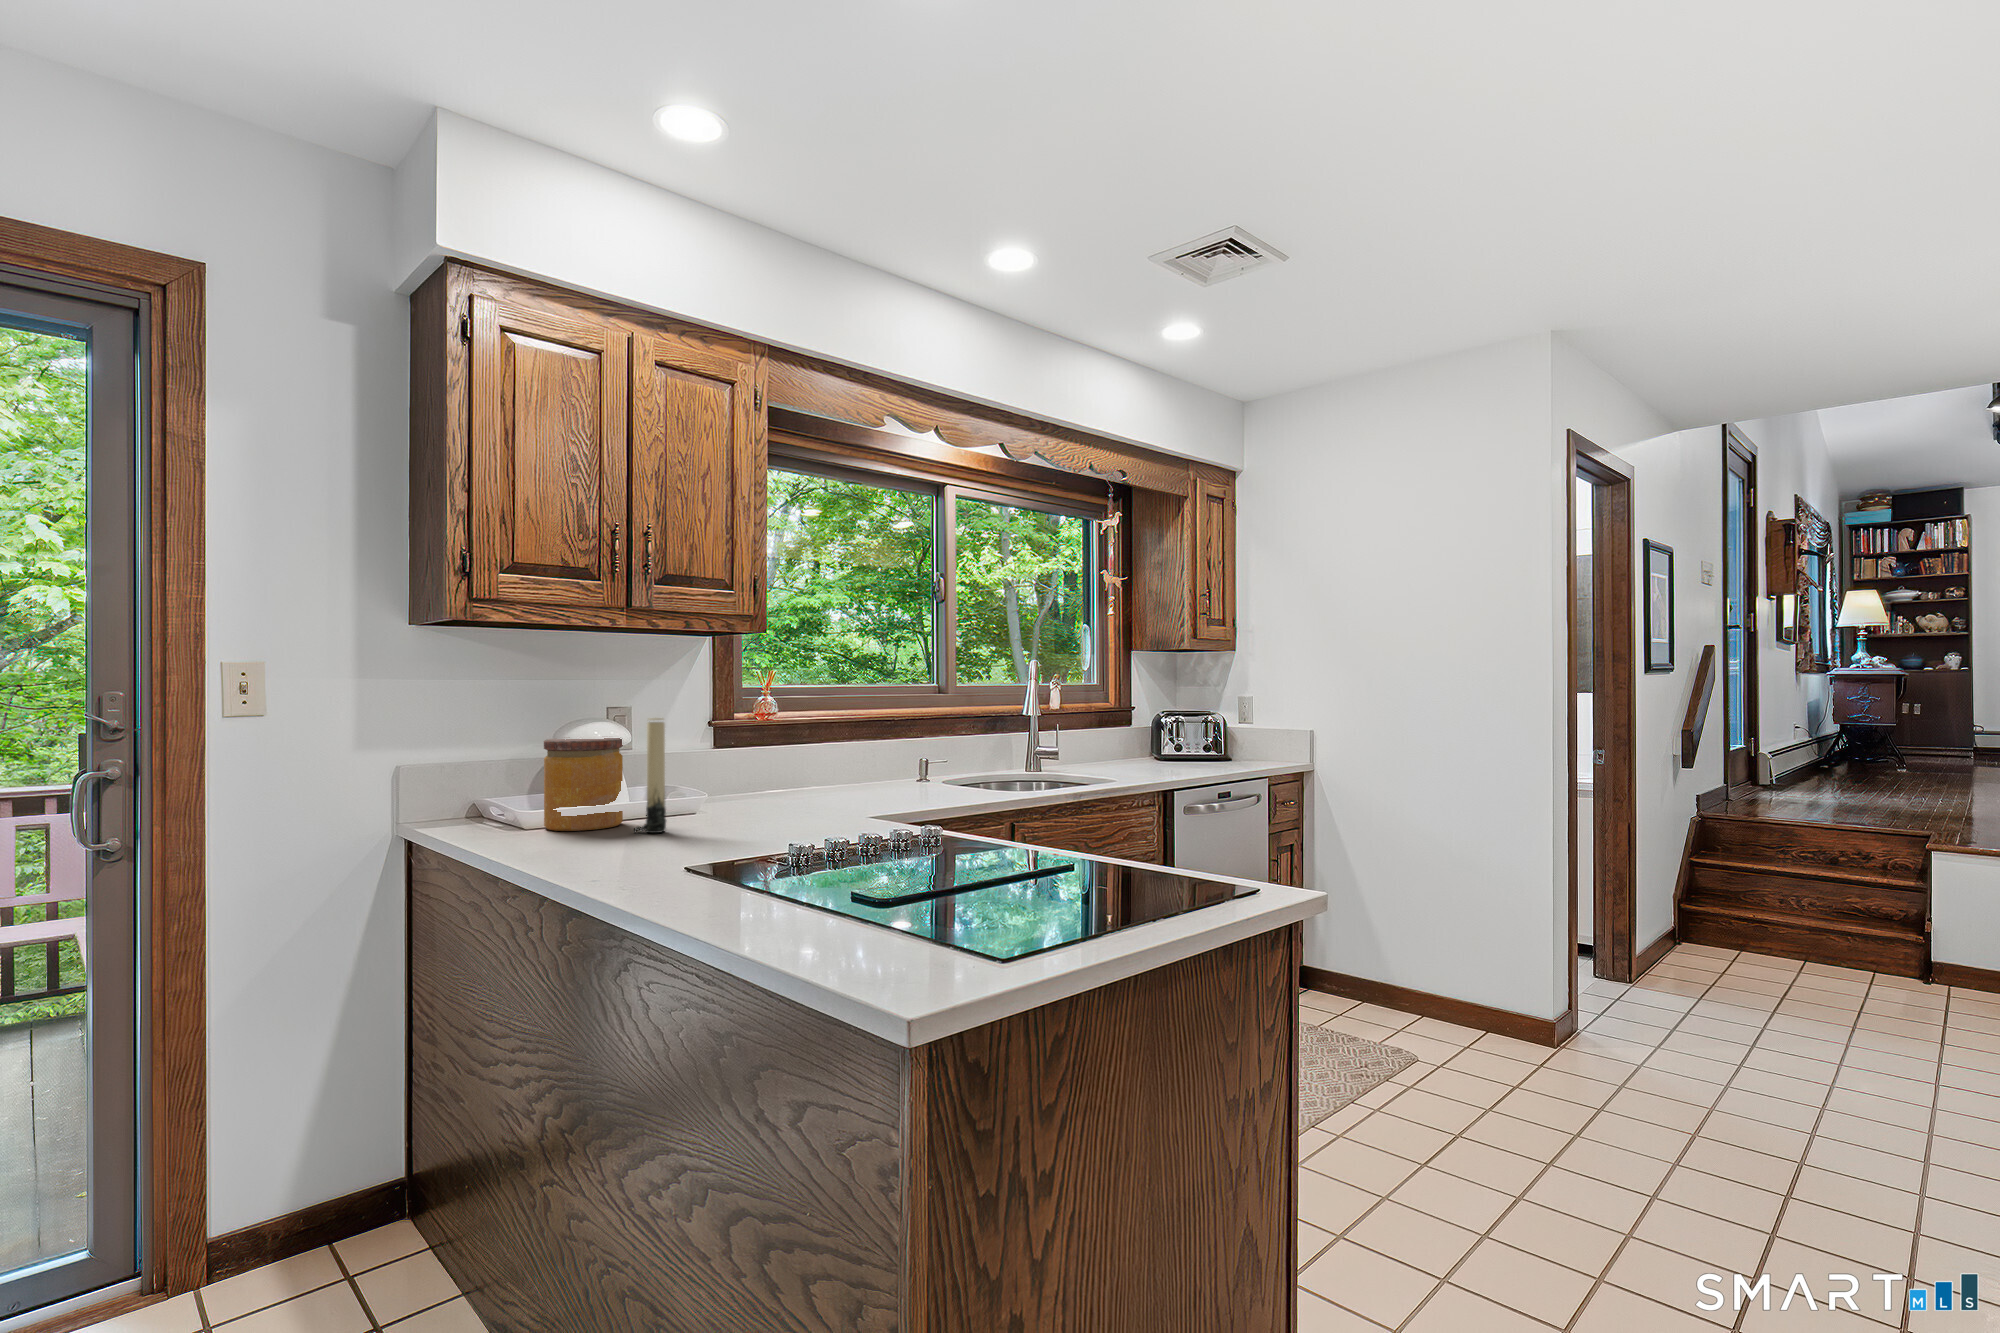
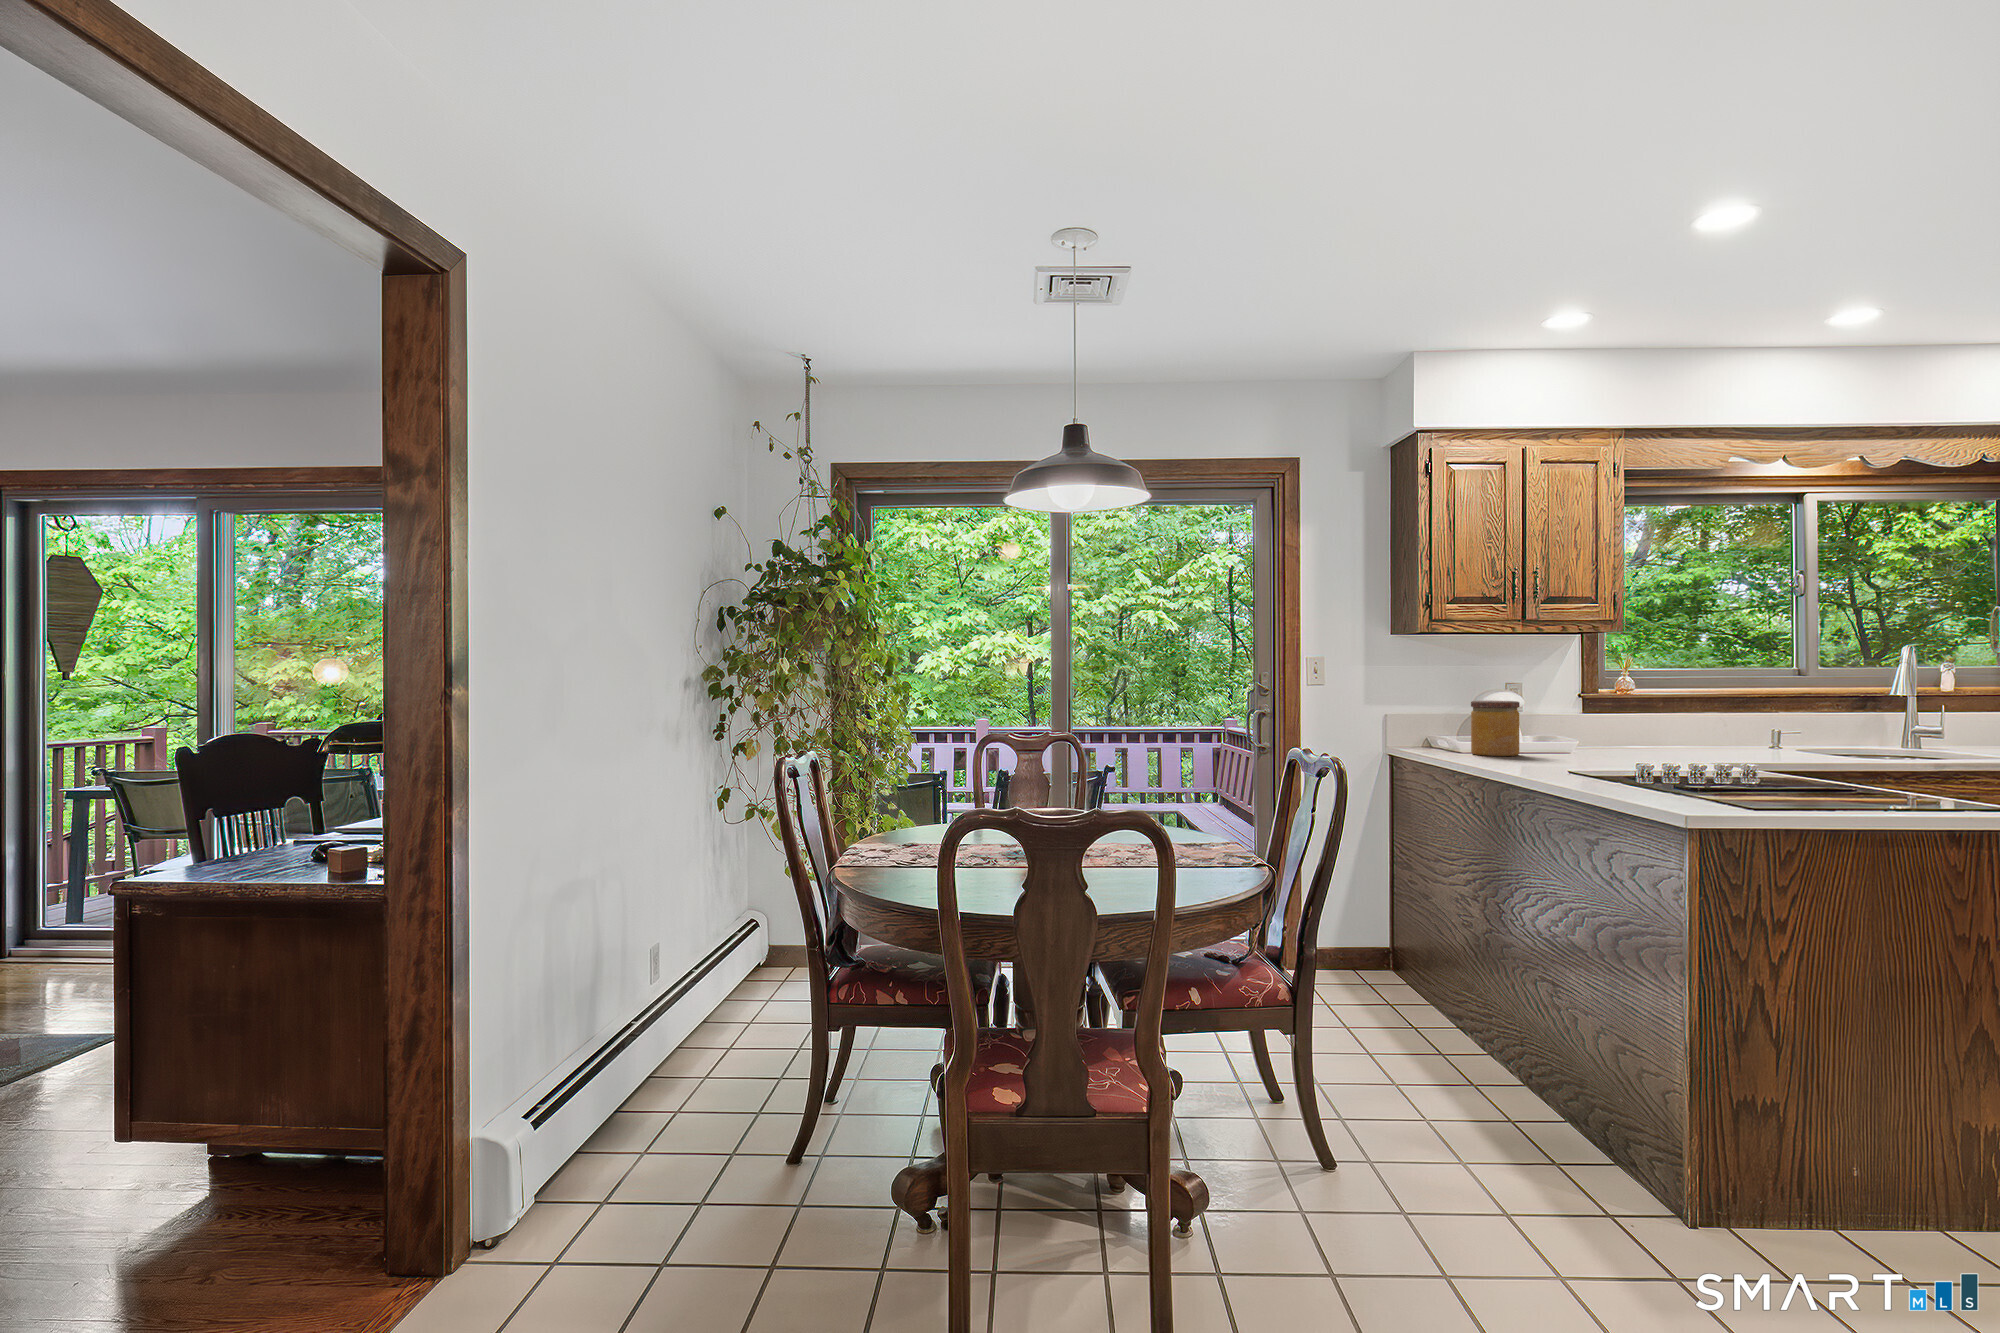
candle: present [634,718,666,833] -> none [1528,689,1549,760]

